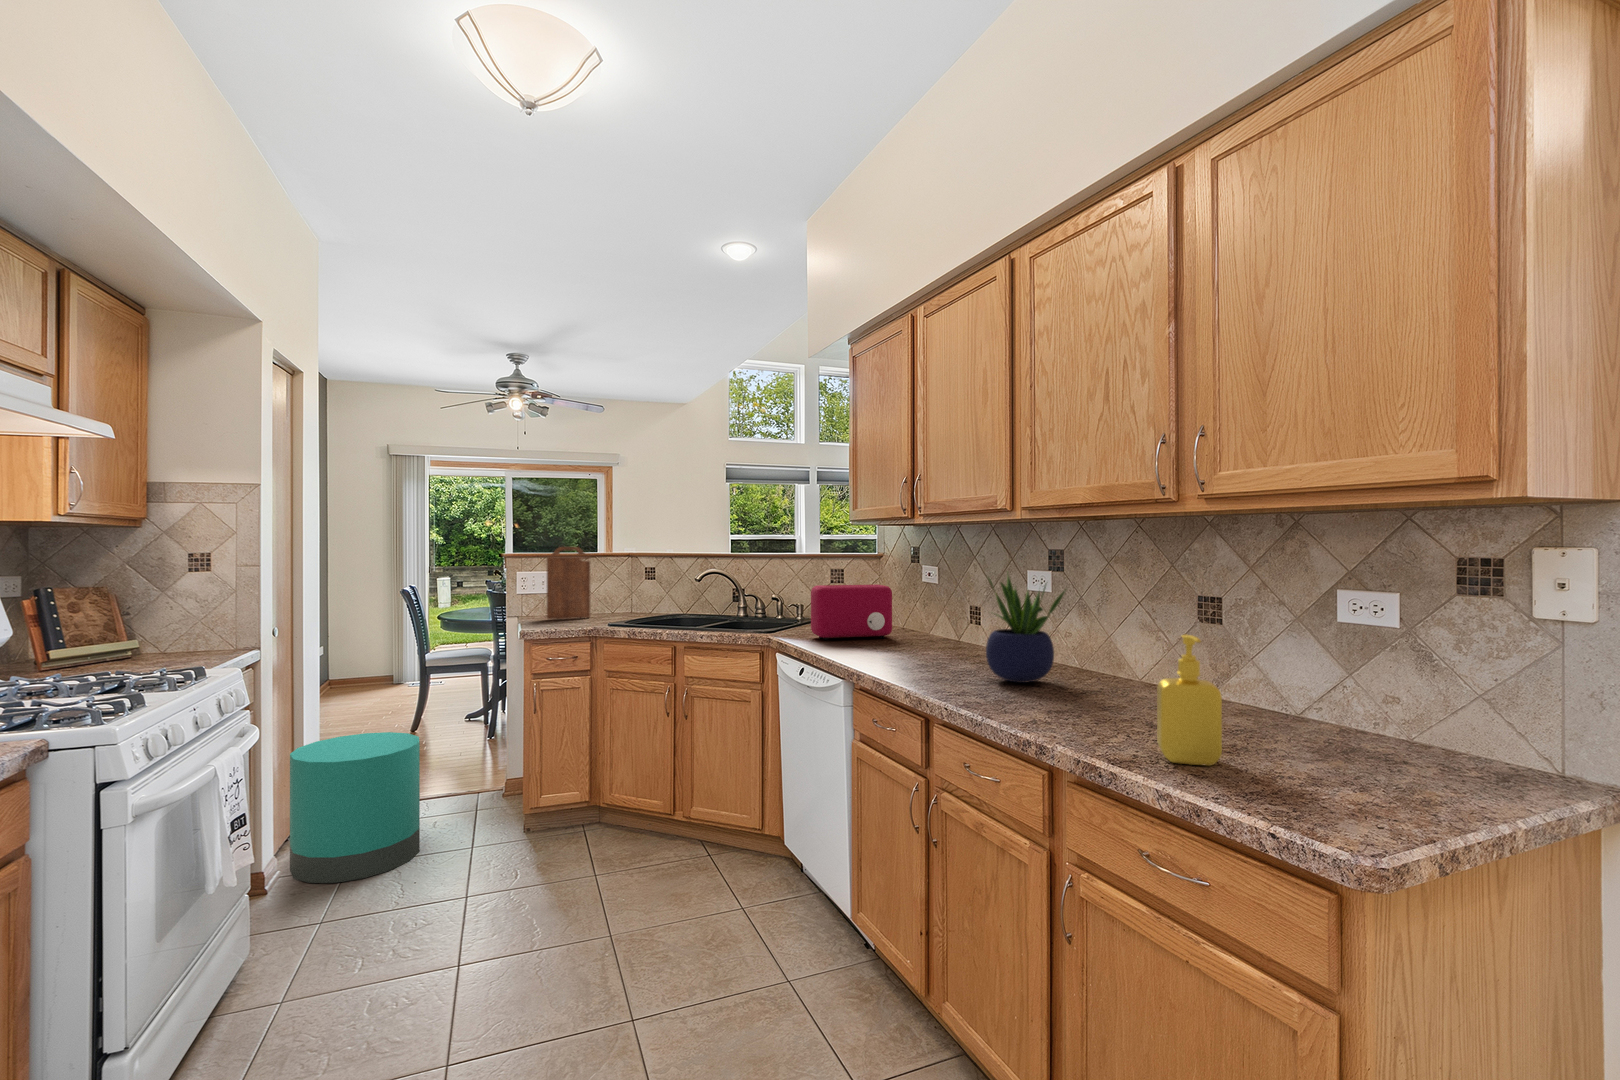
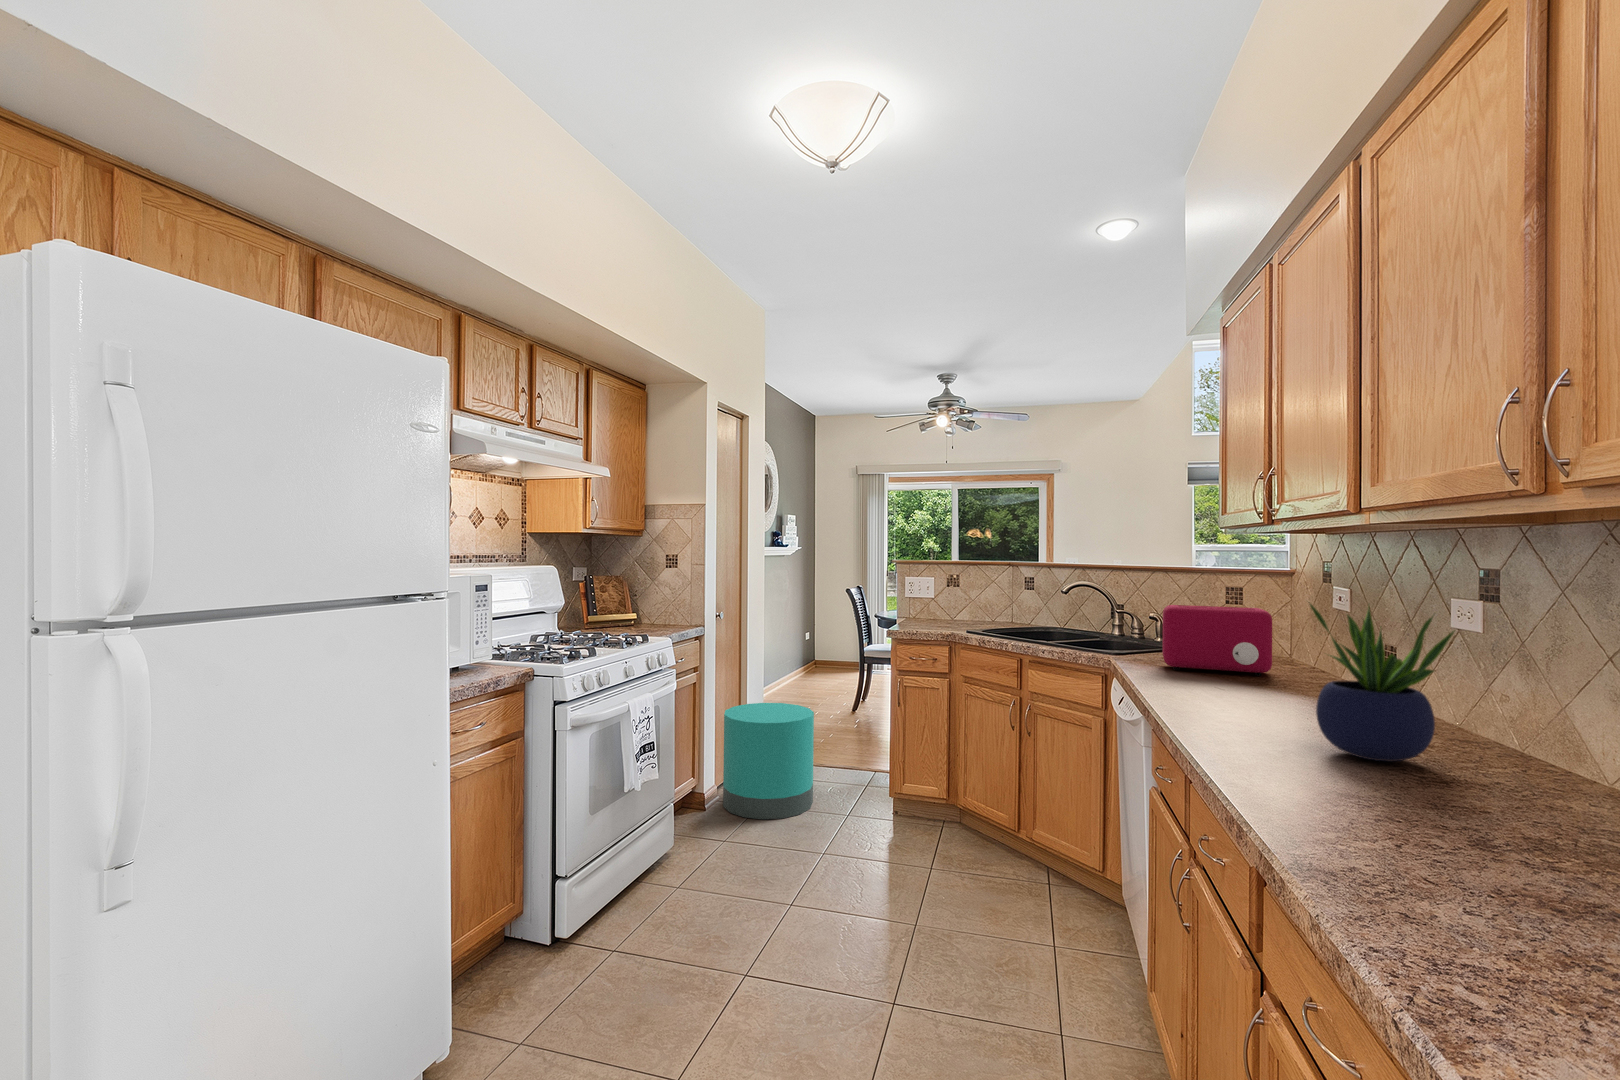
cutting board: present [547,547,590,619] -> none [927,554,968,623]
soap dispenser: present [1157,634,1222,766] -> none [1421,721,1556,954]

